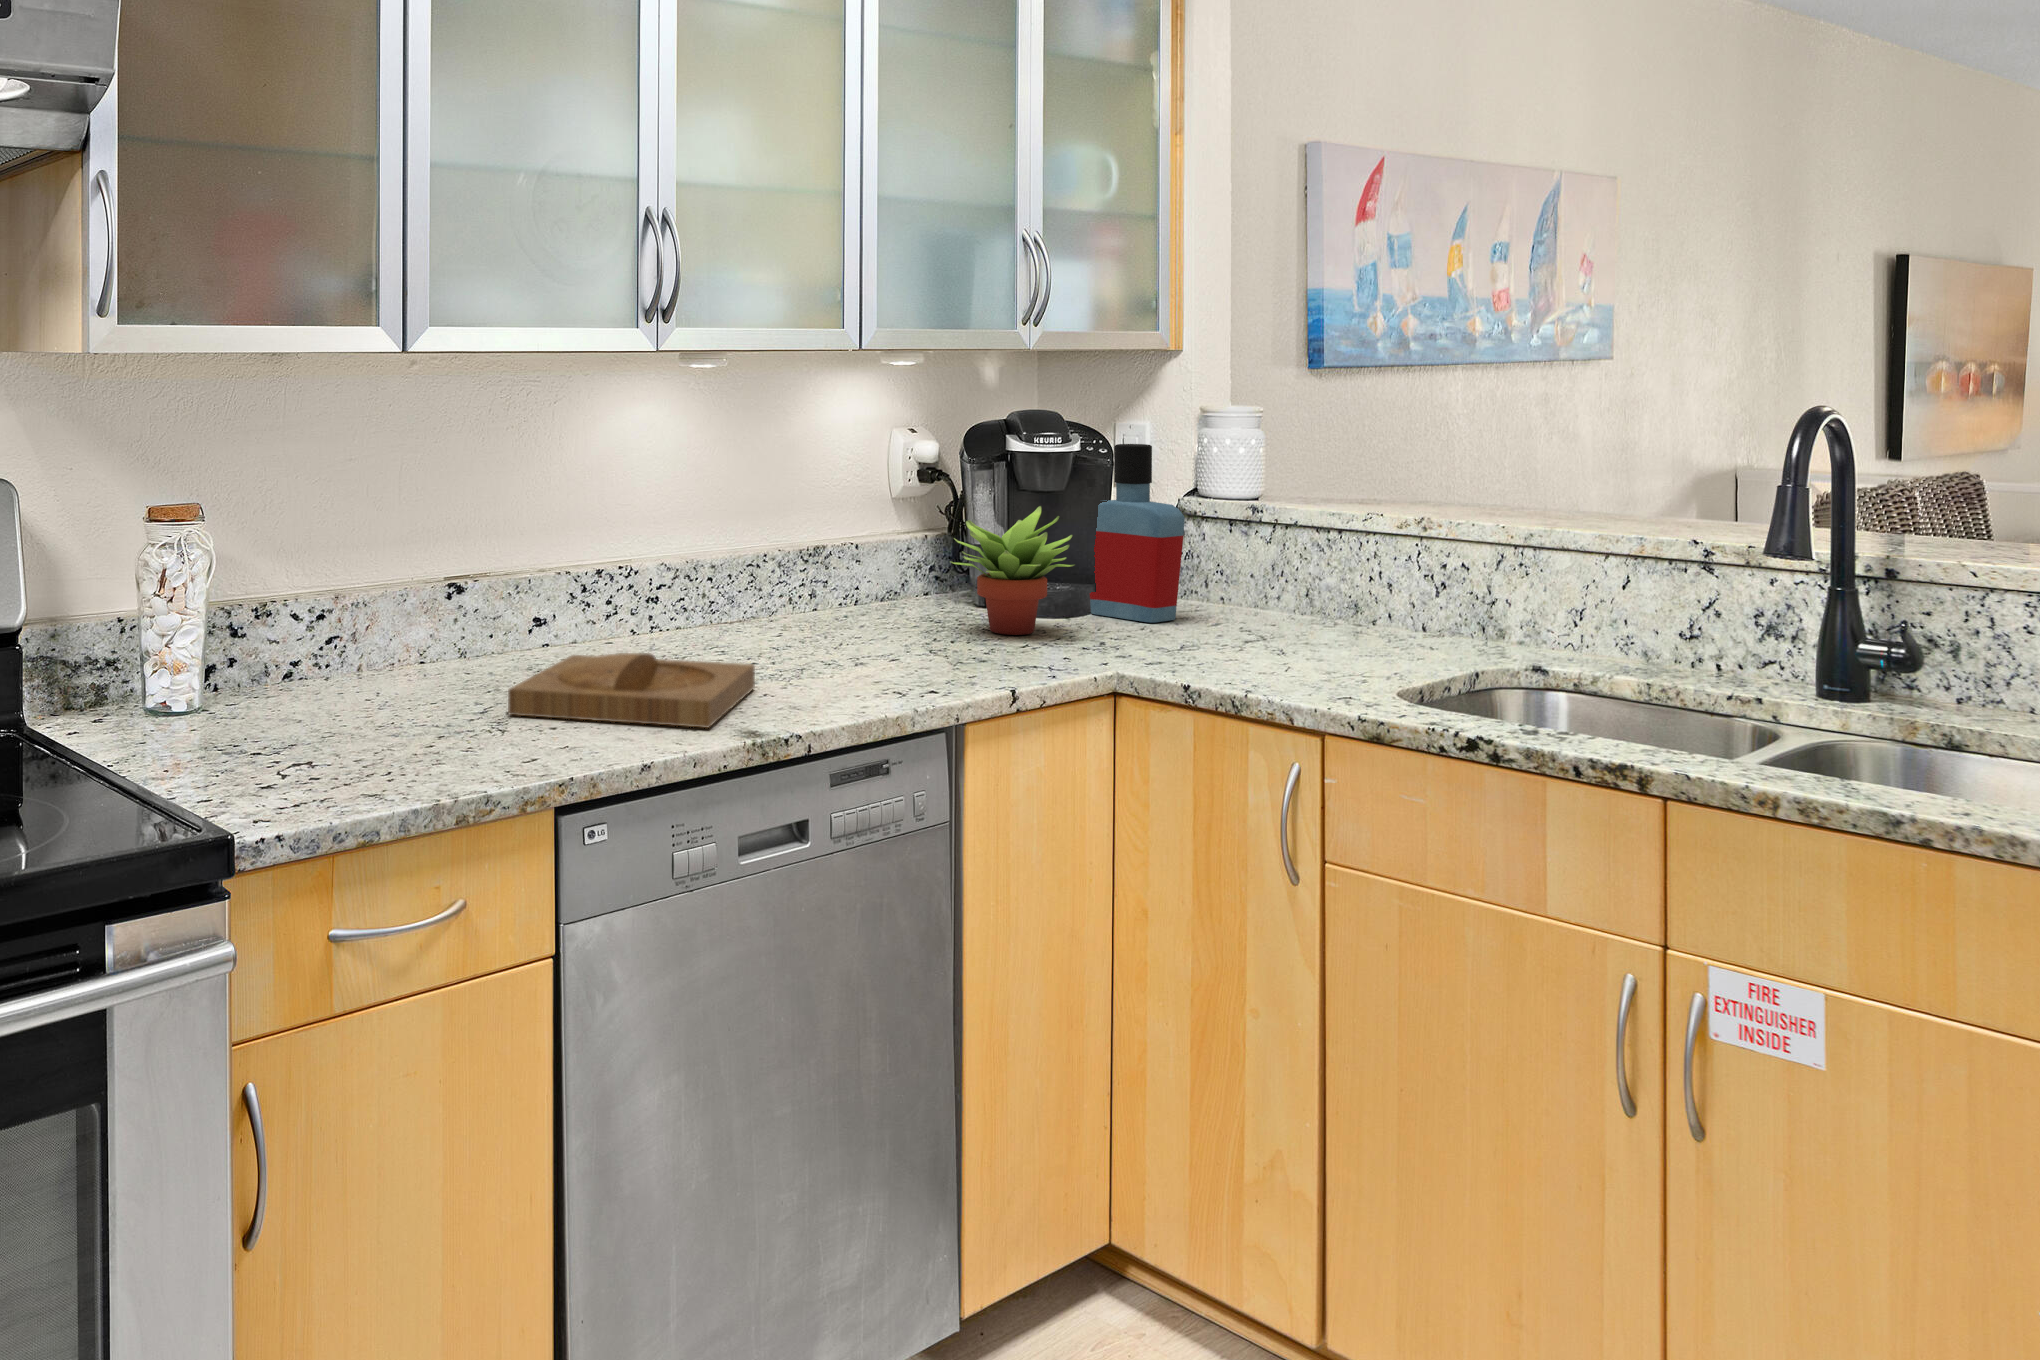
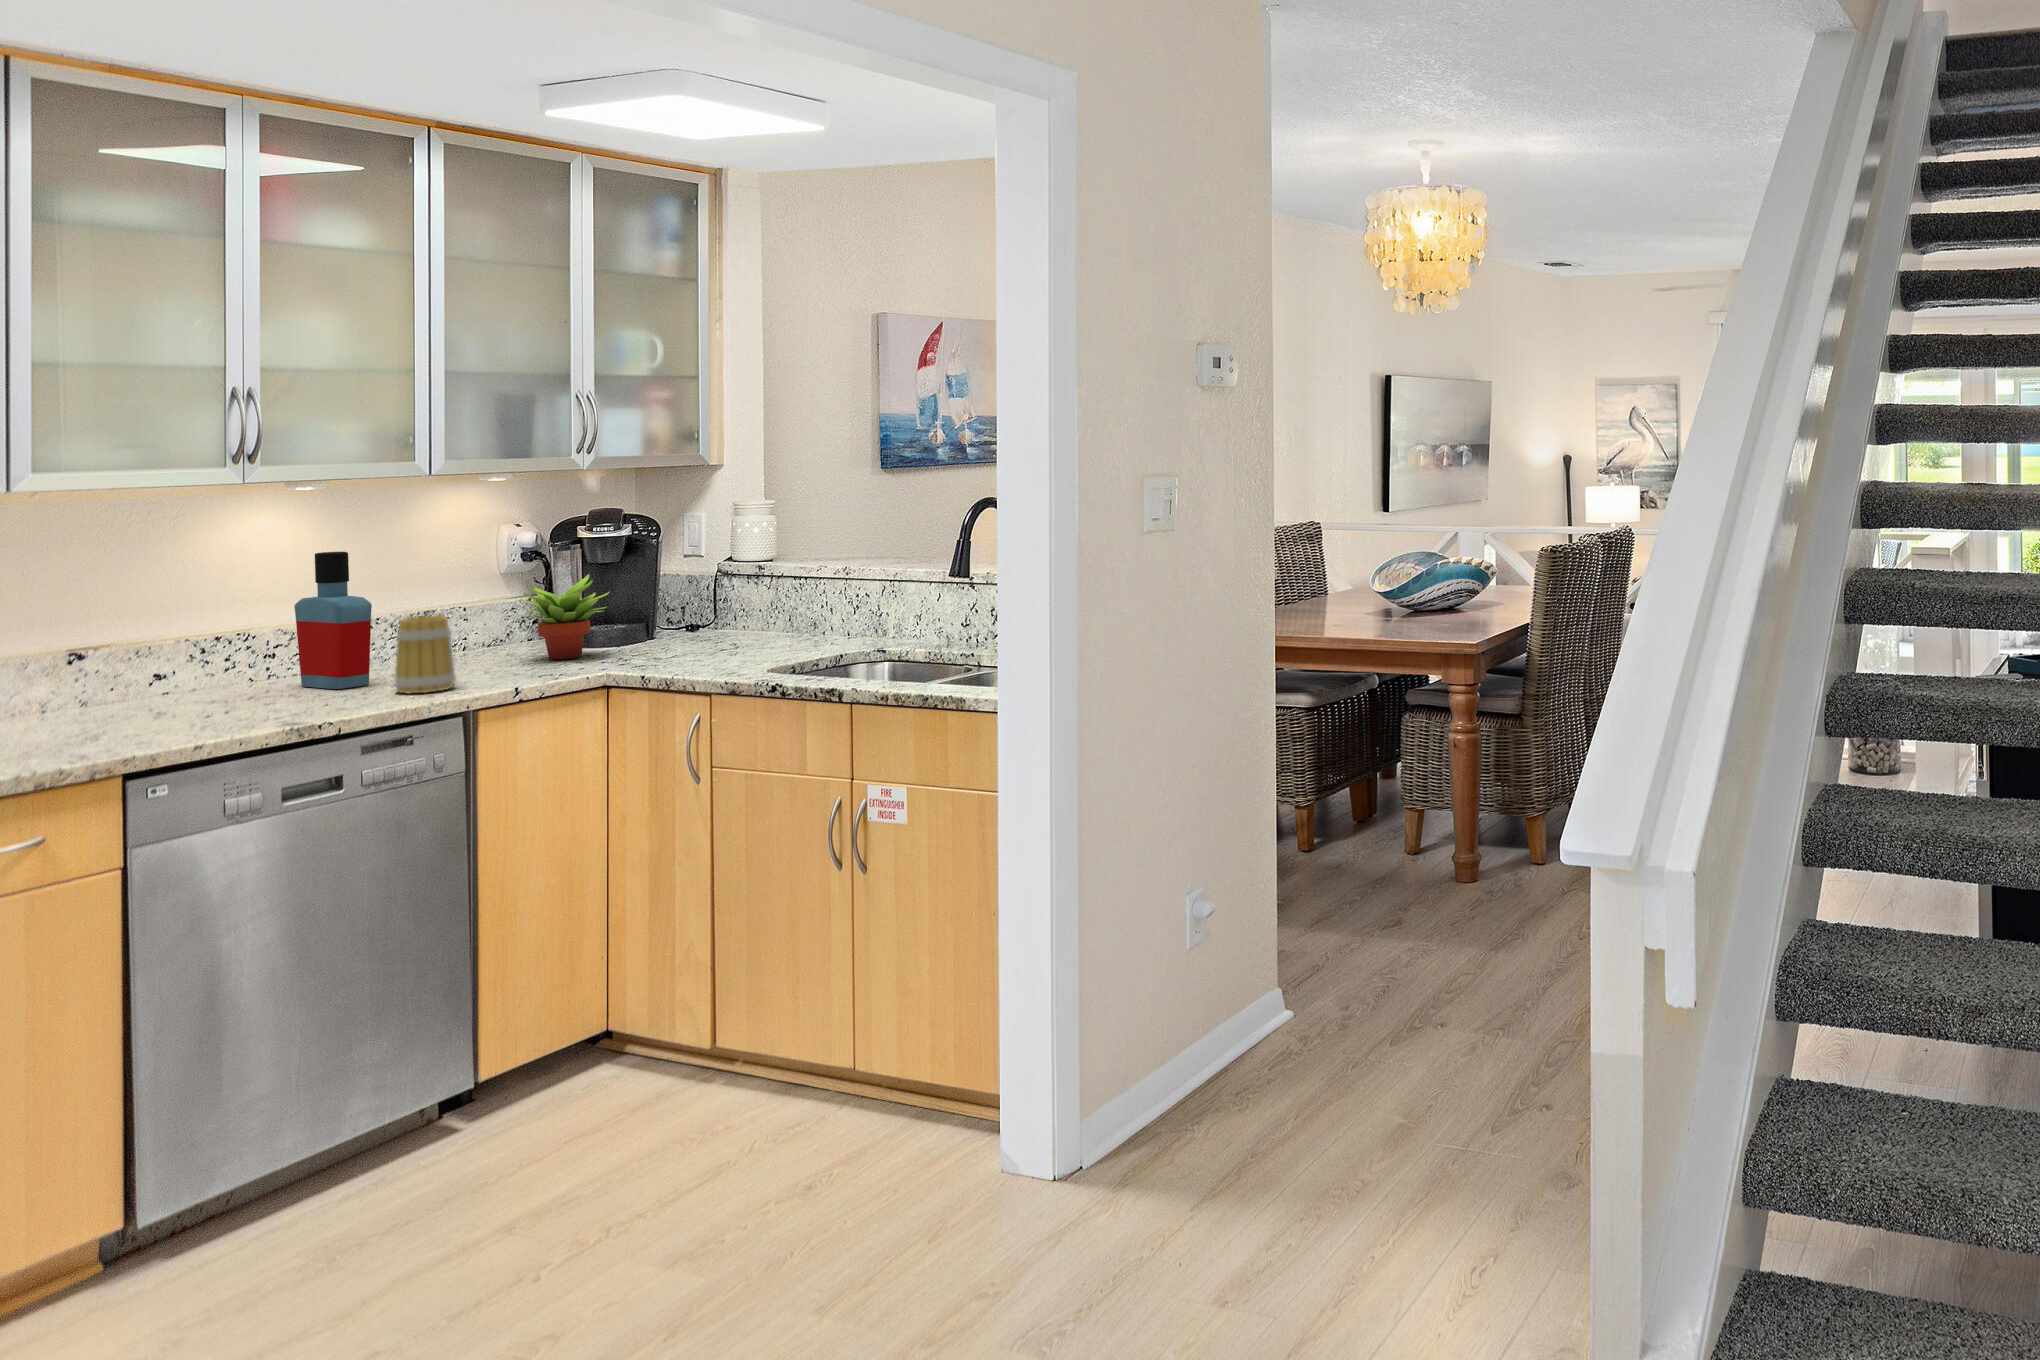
bottle: present [1090,444,1185,622] -> present [294,552,372,689]
mug: none [836,558,916,682] -> present [394,613,456,693]
tray: present [508,653,755,728] -> none [97,688,321,736]

